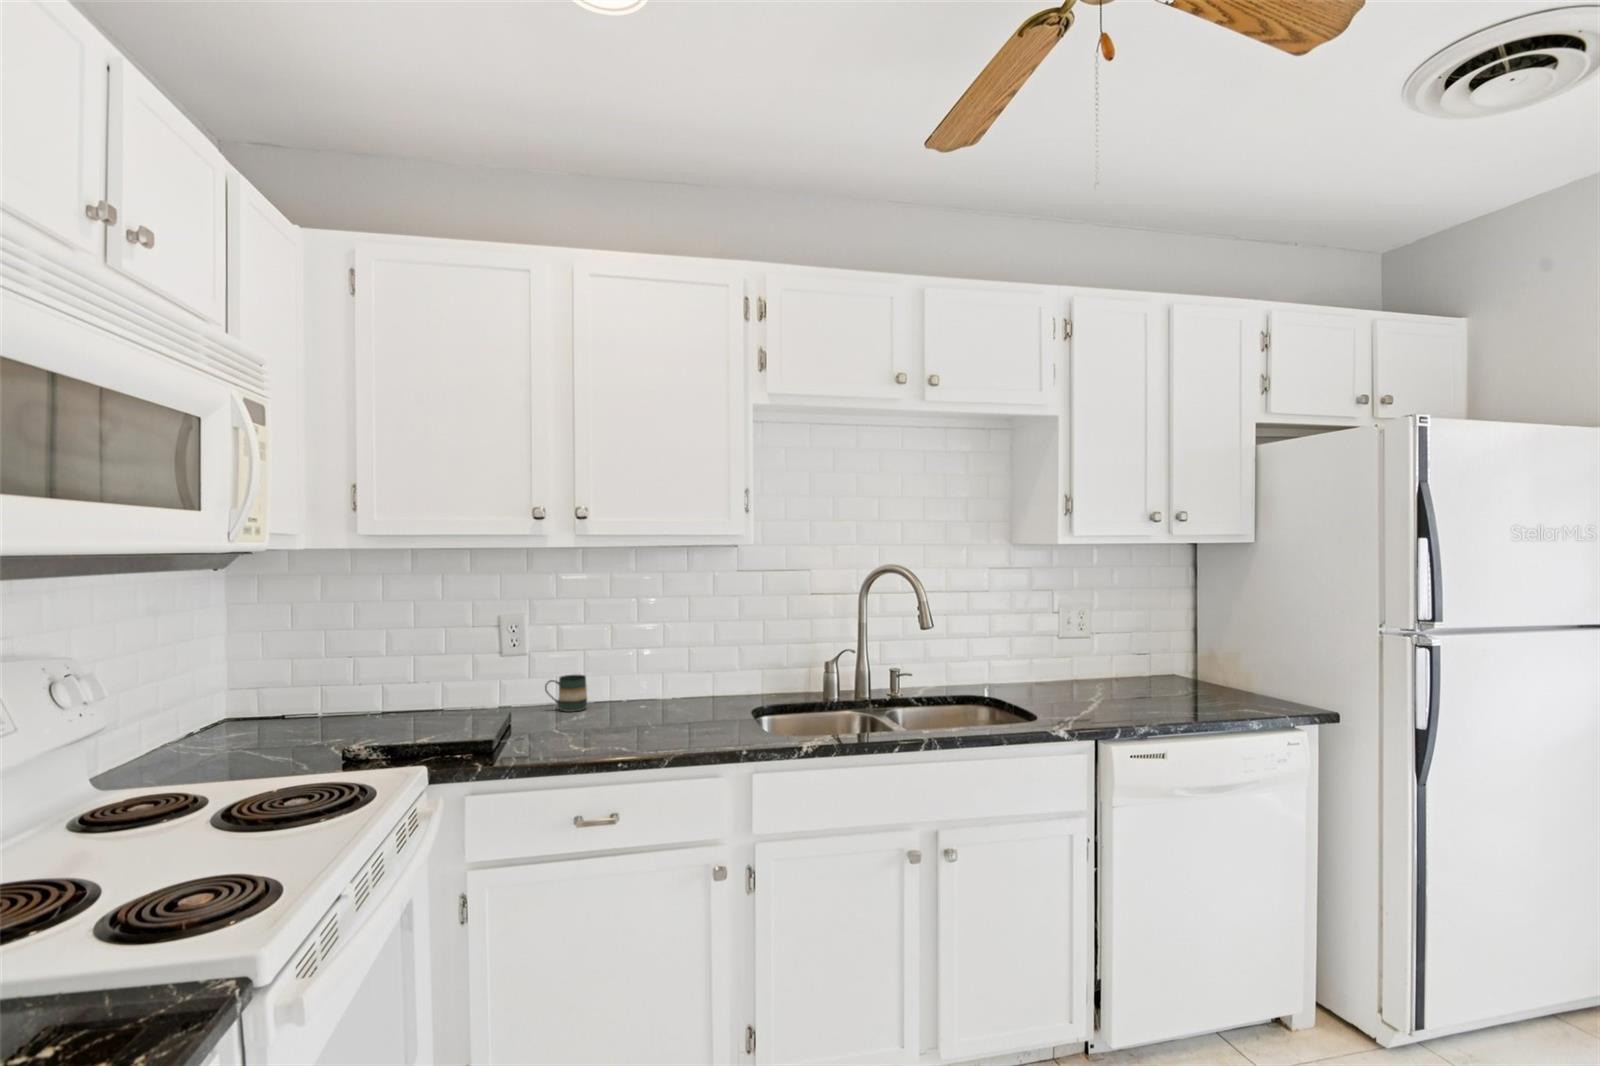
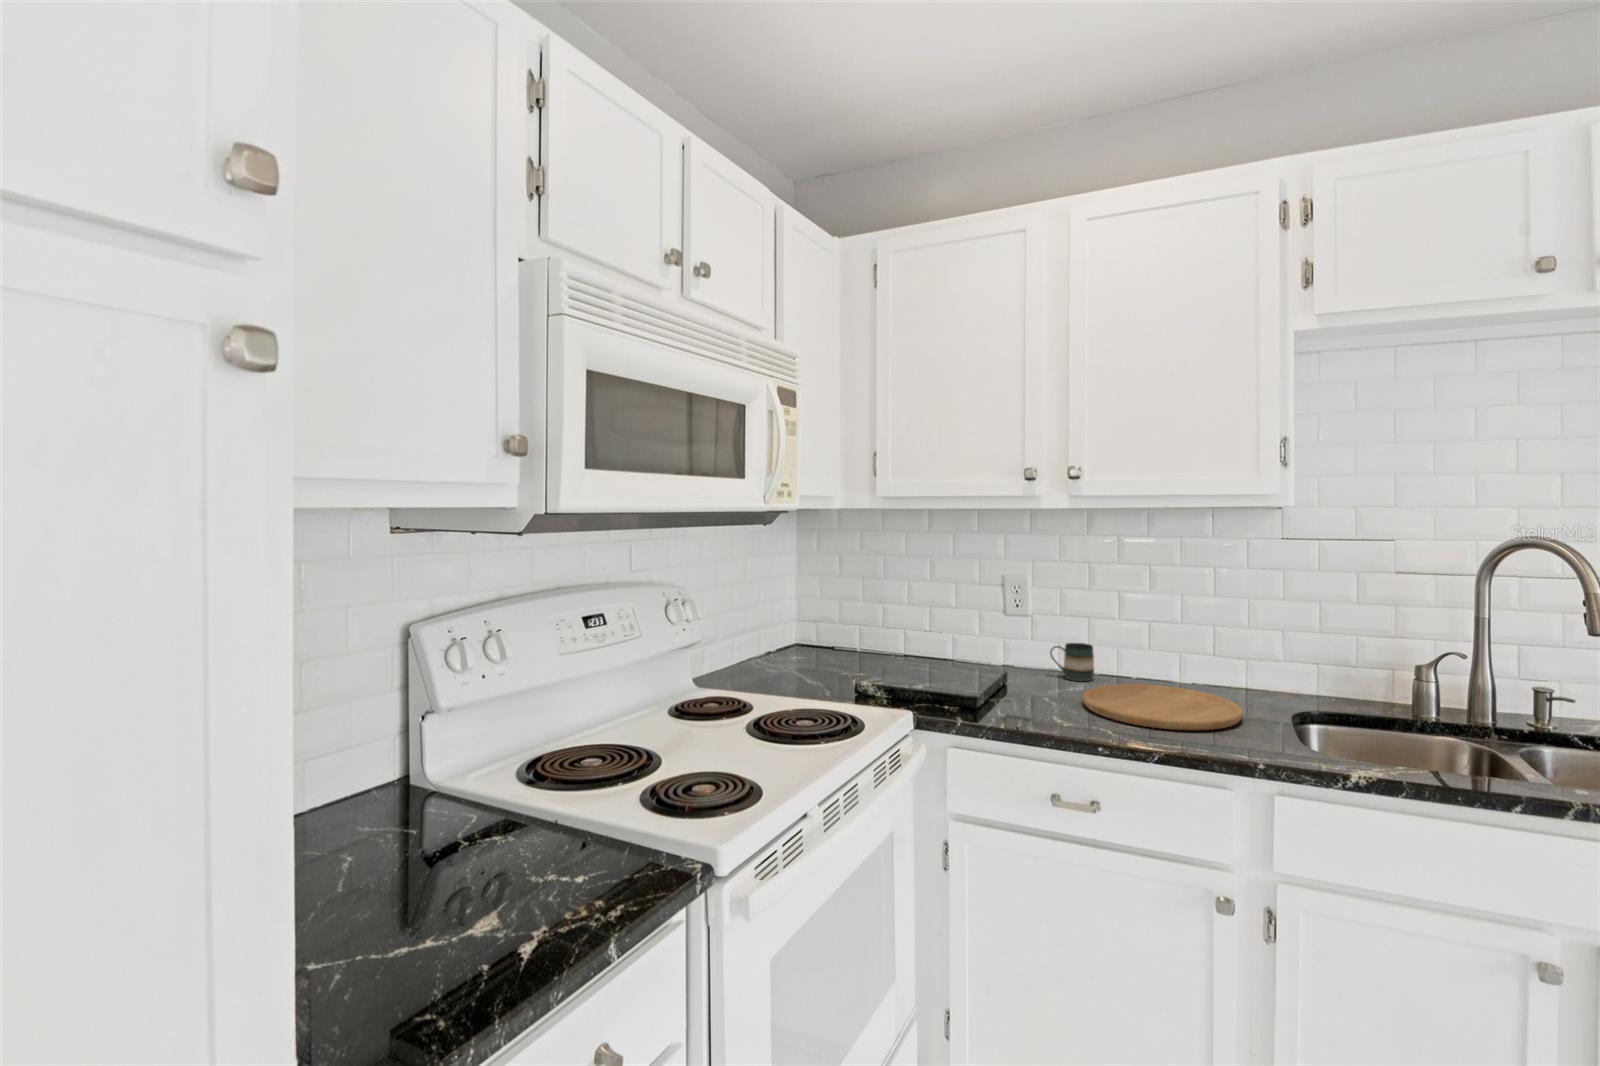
cutting board: none [586,703,720,740] -> present [1083,684,1243,730]

